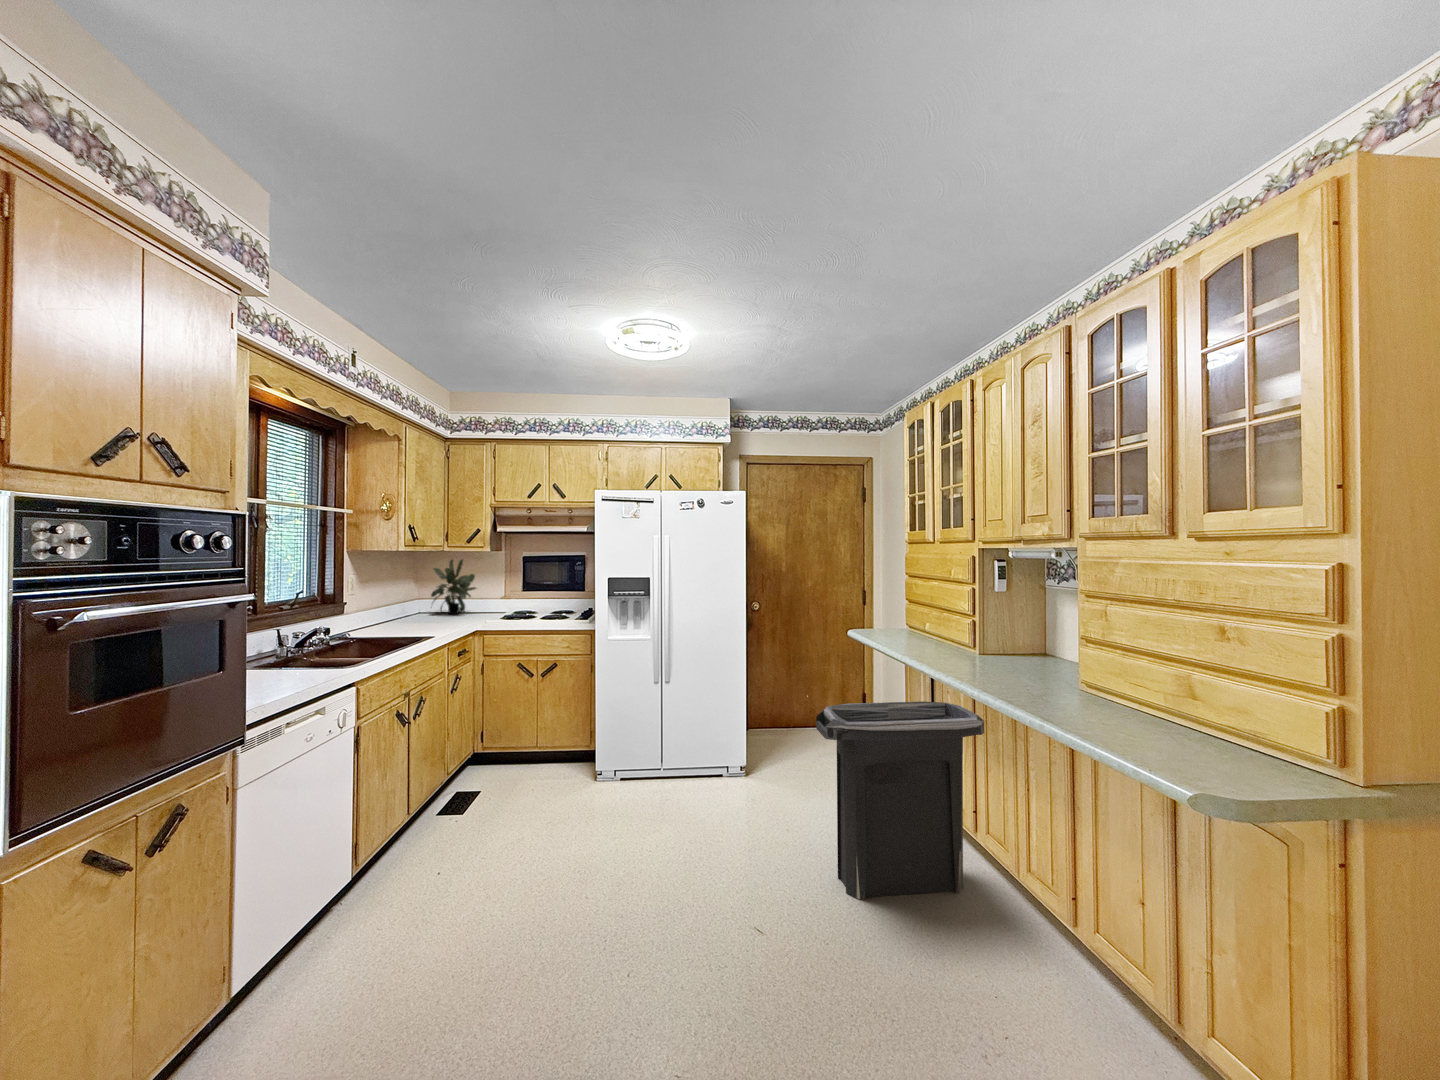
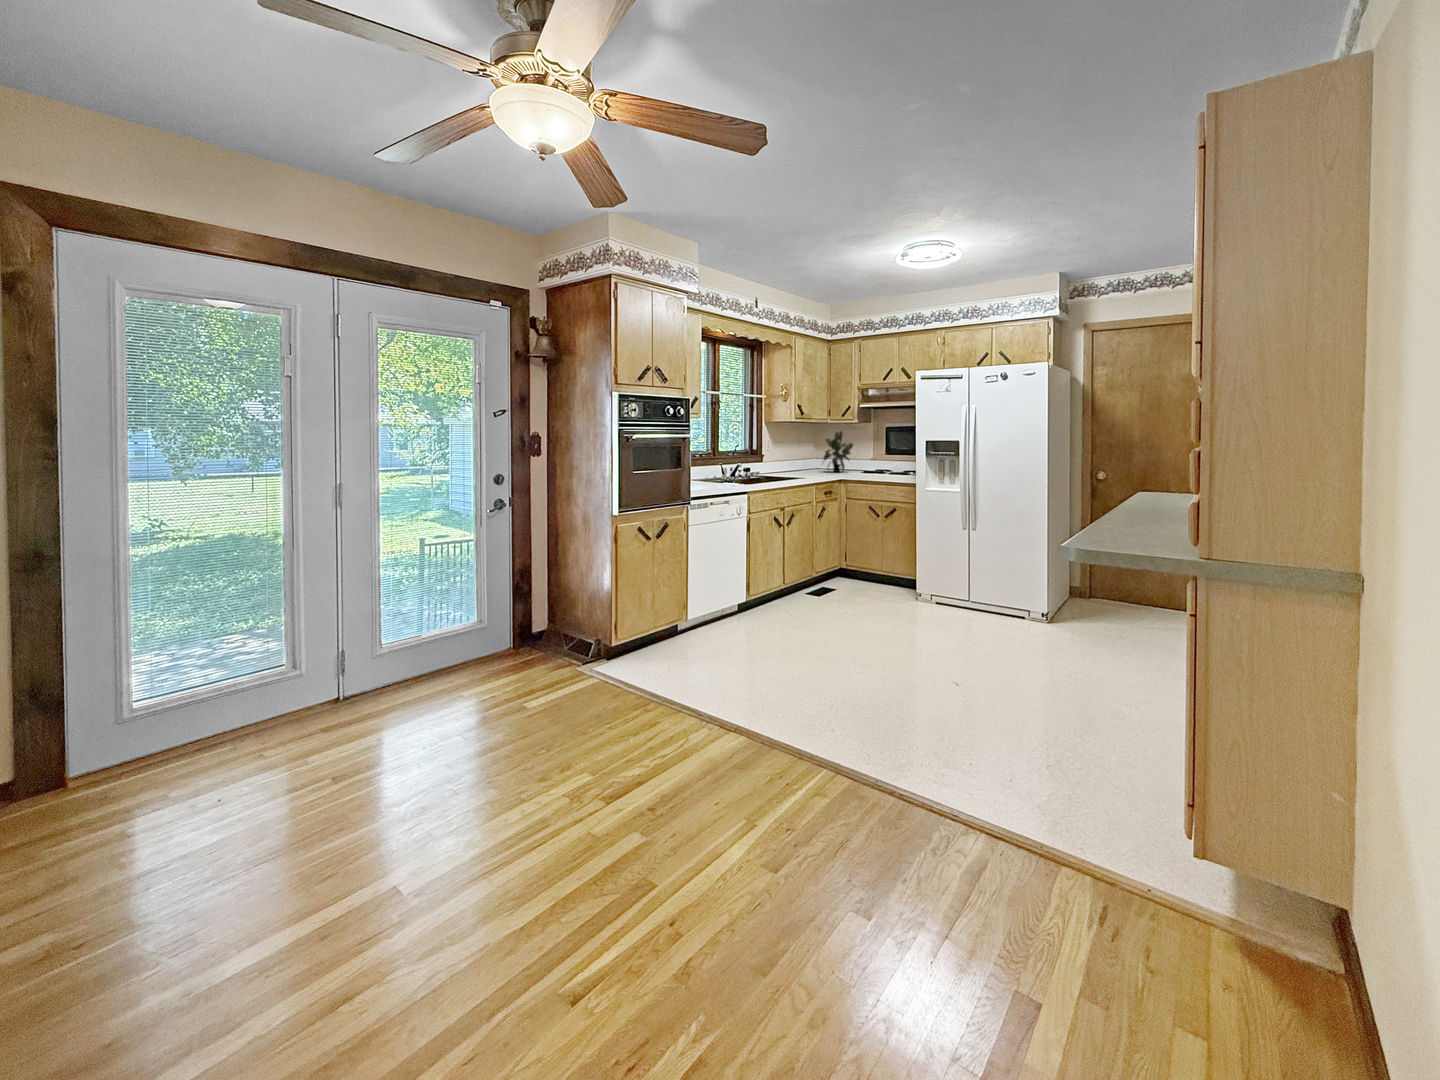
trash can: present [816,701,984,900] -> none [999,529,1141,672]

